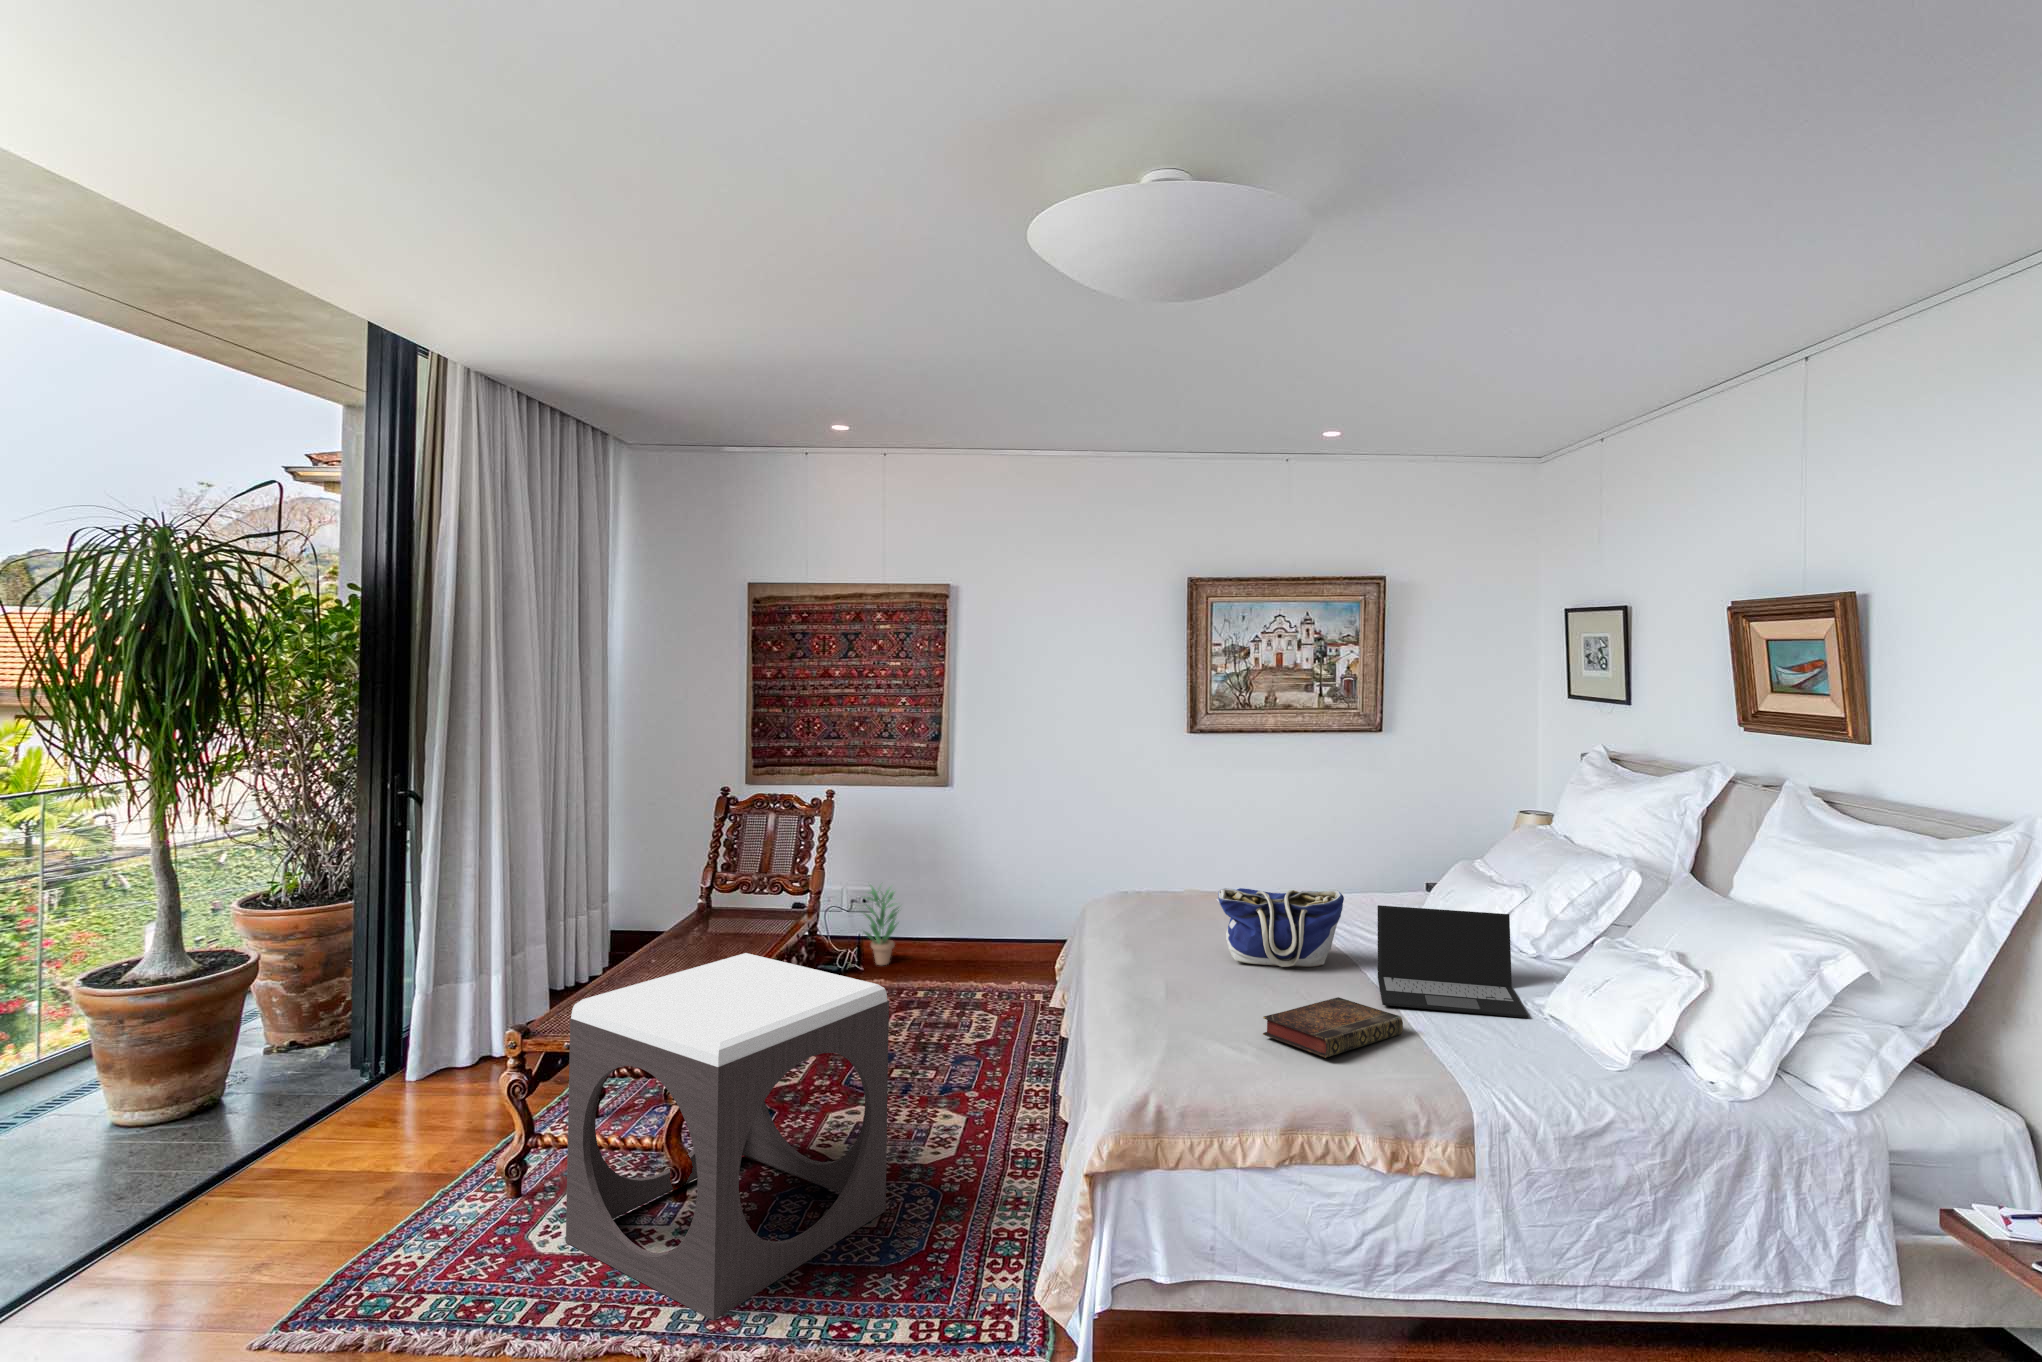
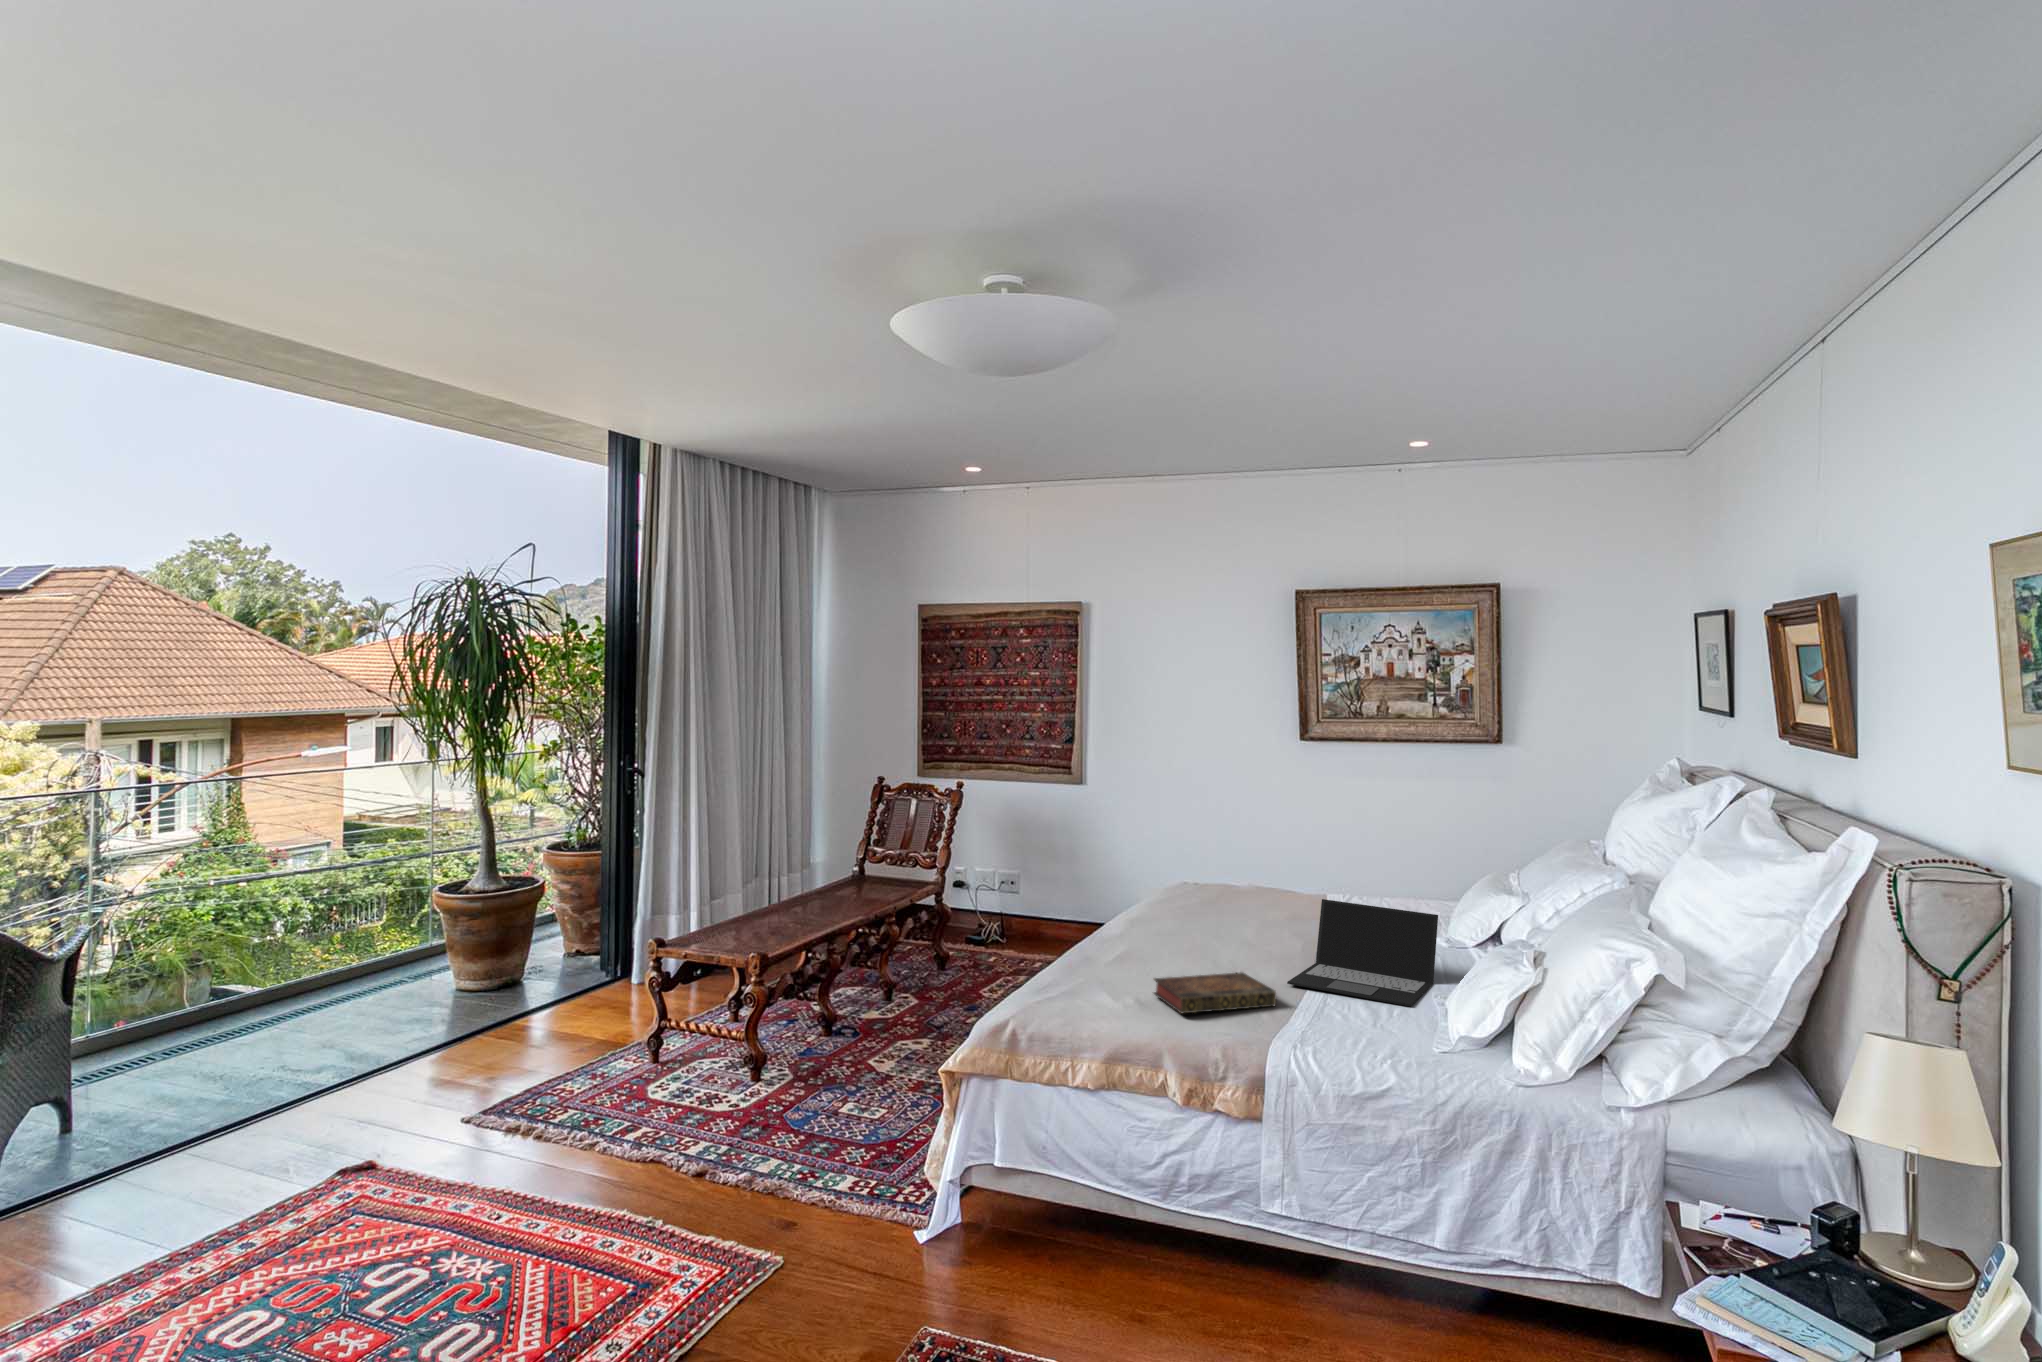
potted plant: present [864,886,899,965] -> none [1000,864,1038,938]
tote bag: present [1216,888,1344,967] -> none [1186,876,1294,951]
footstool: present [566,953,889,1321] -> none [667,901,894,1155]

